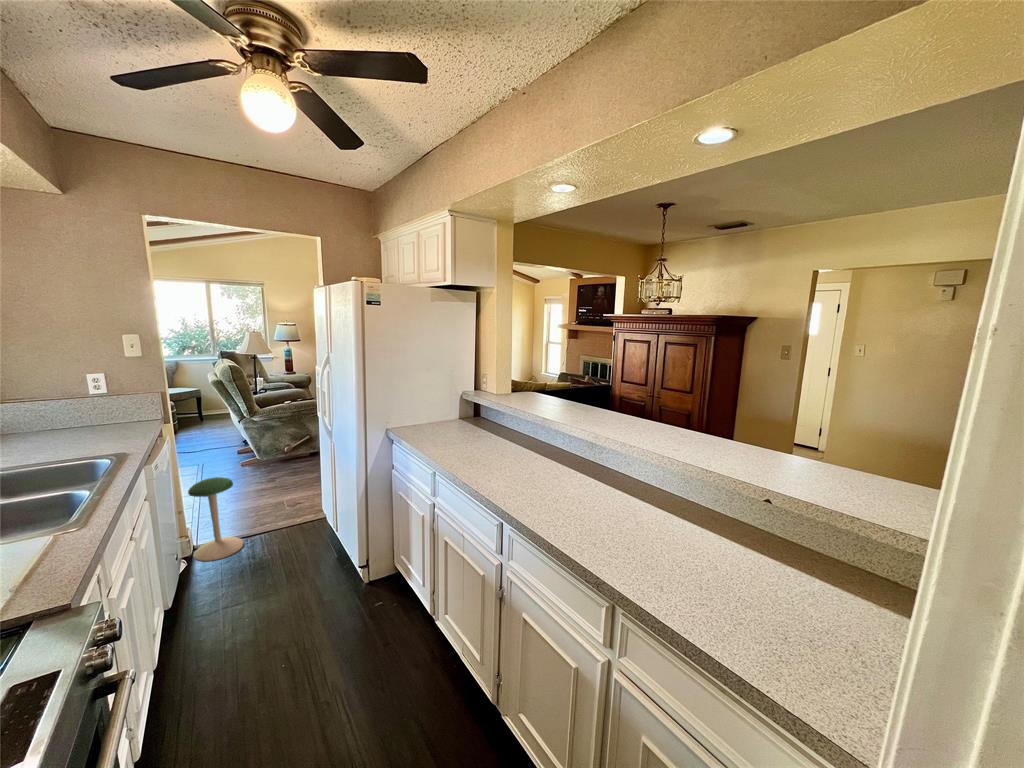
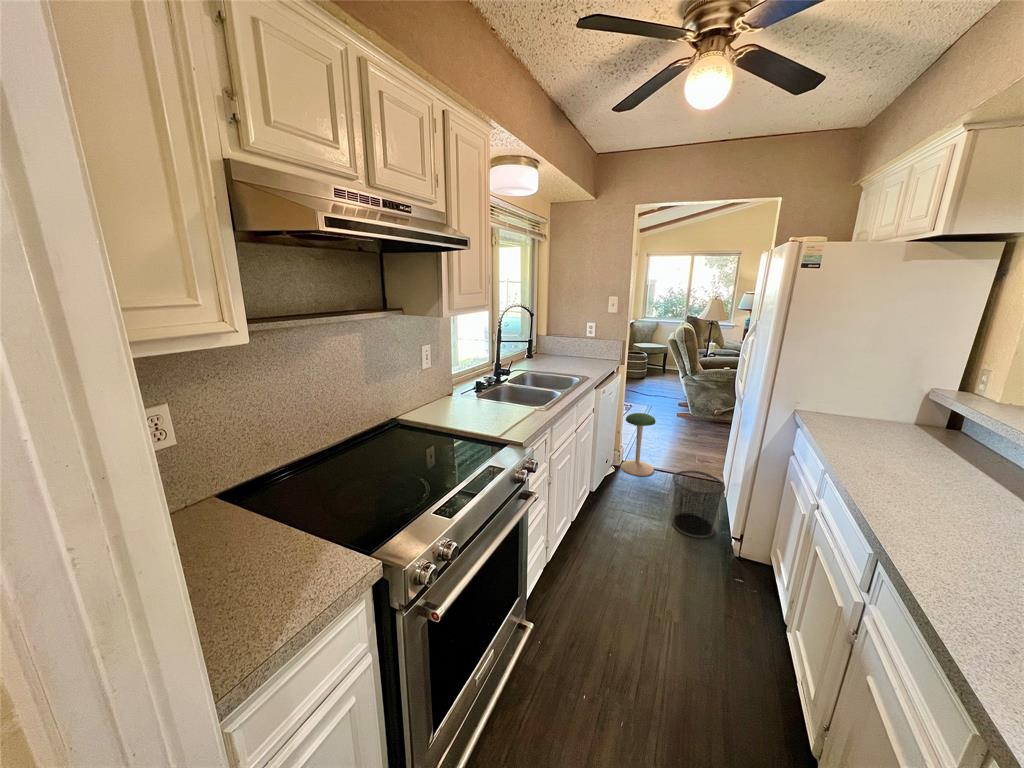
waste bin: none [282,517,340,593] -> present [672,470,725,538]

